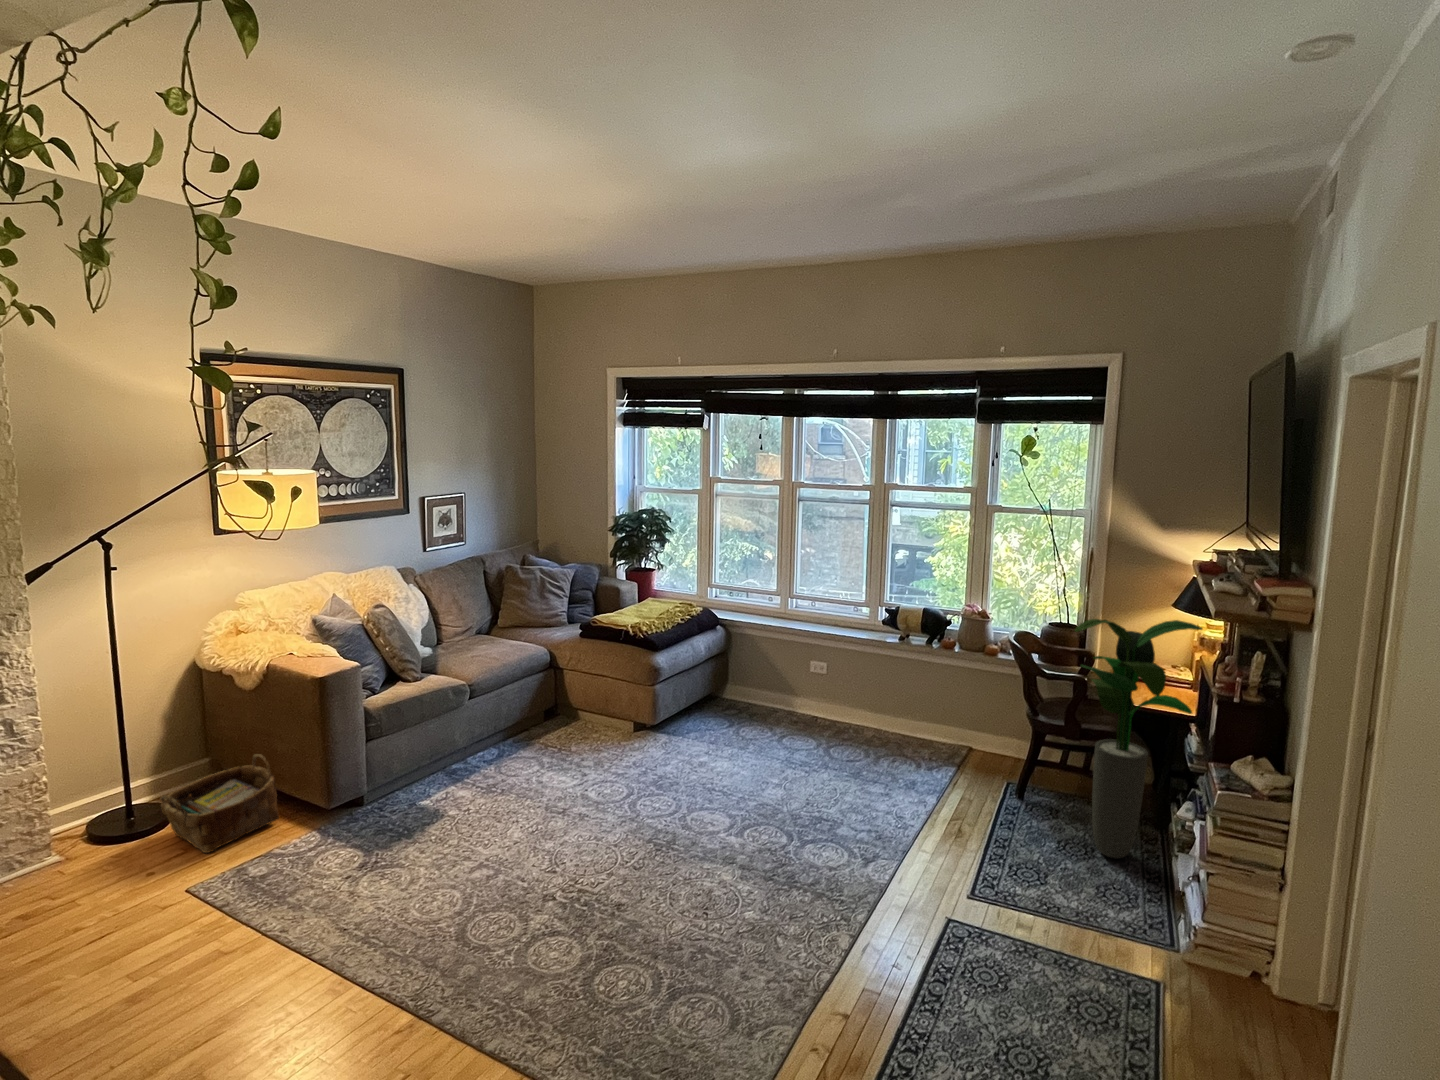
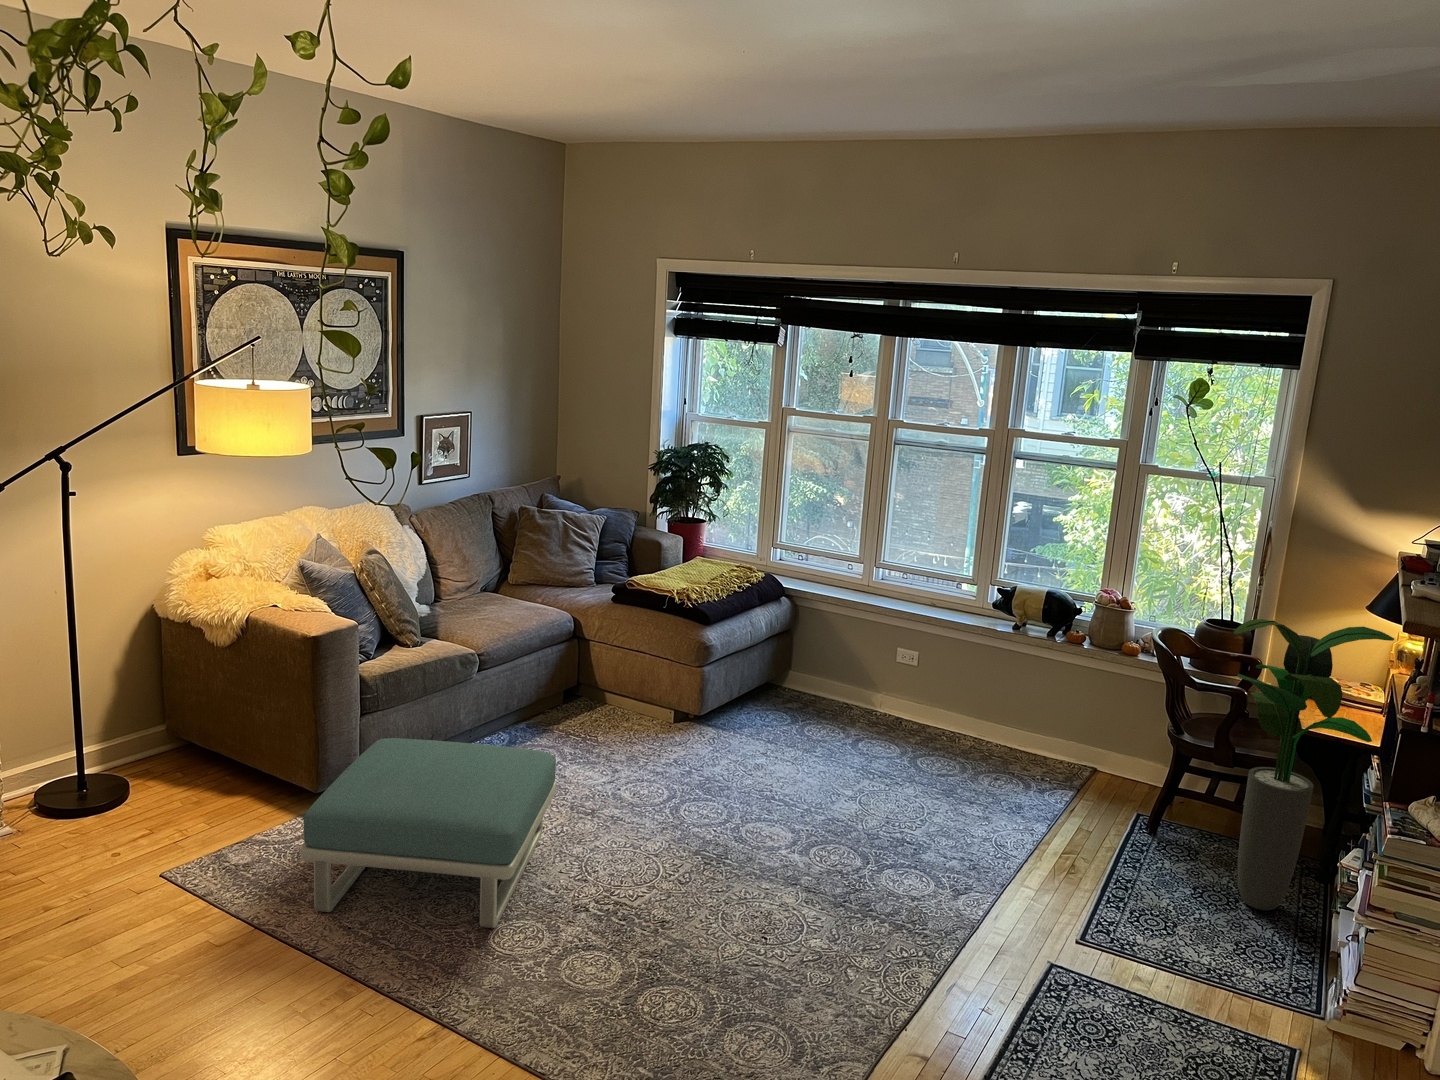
woven basket: present [160,754,279,853] -> none [128,722,259,832]
footstool: none [301,760,530,921] -> present [301,738,556,928]

